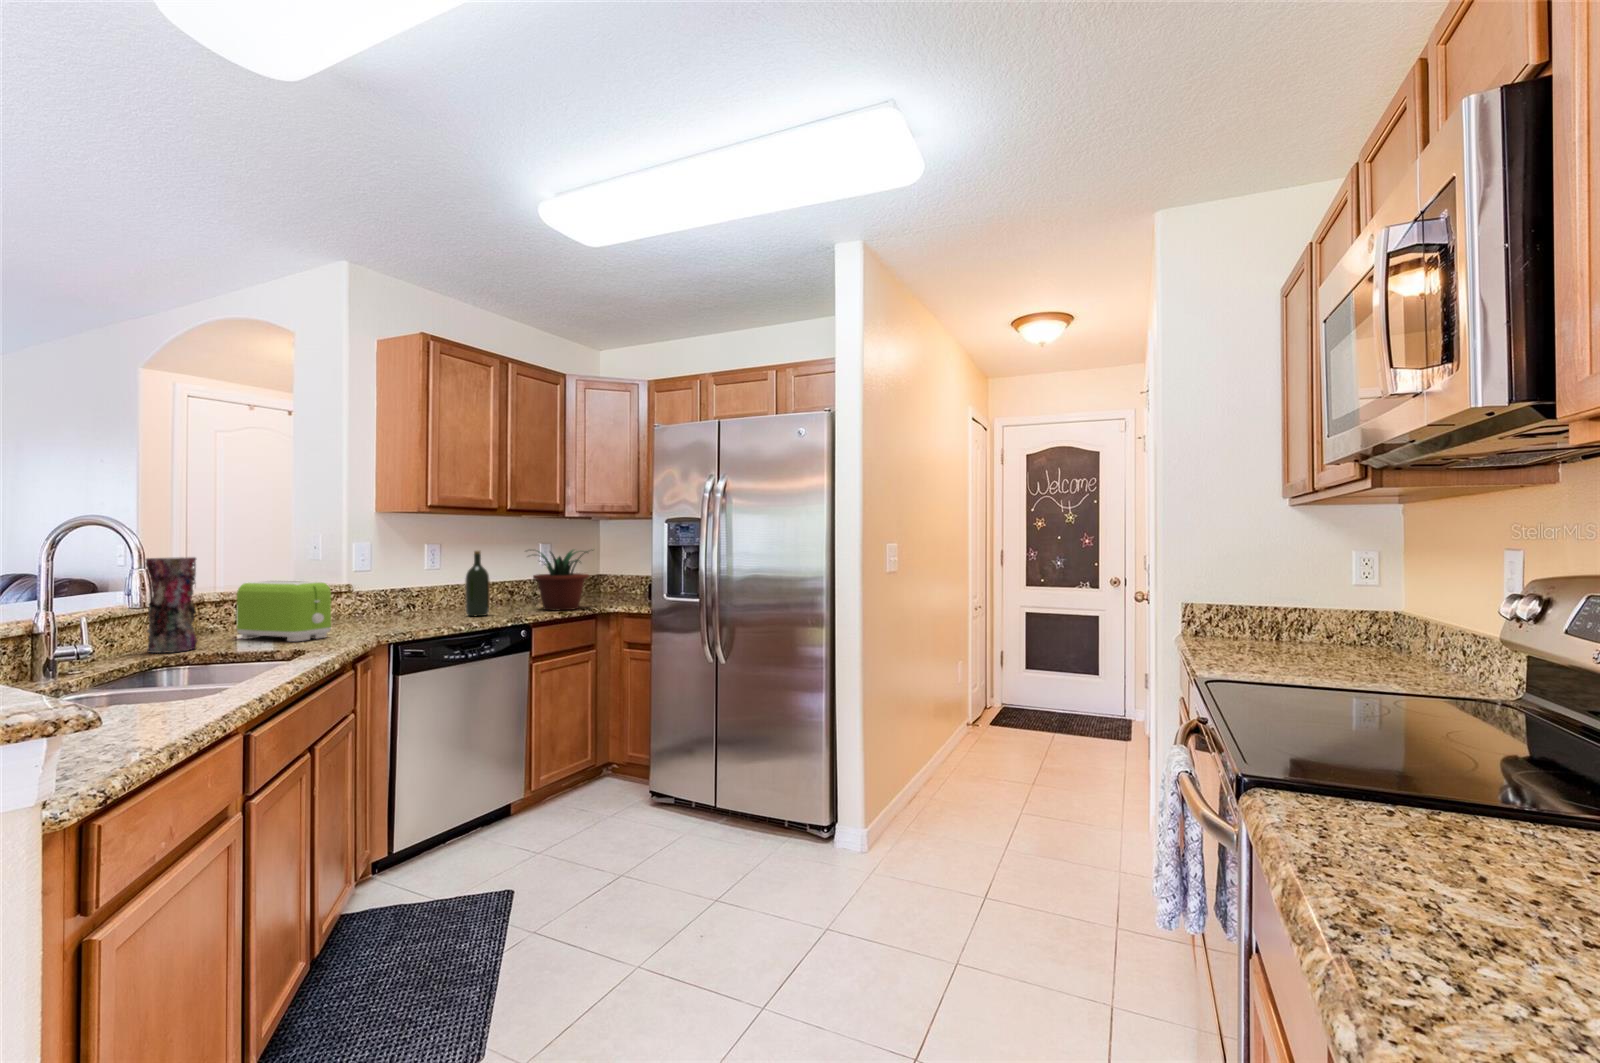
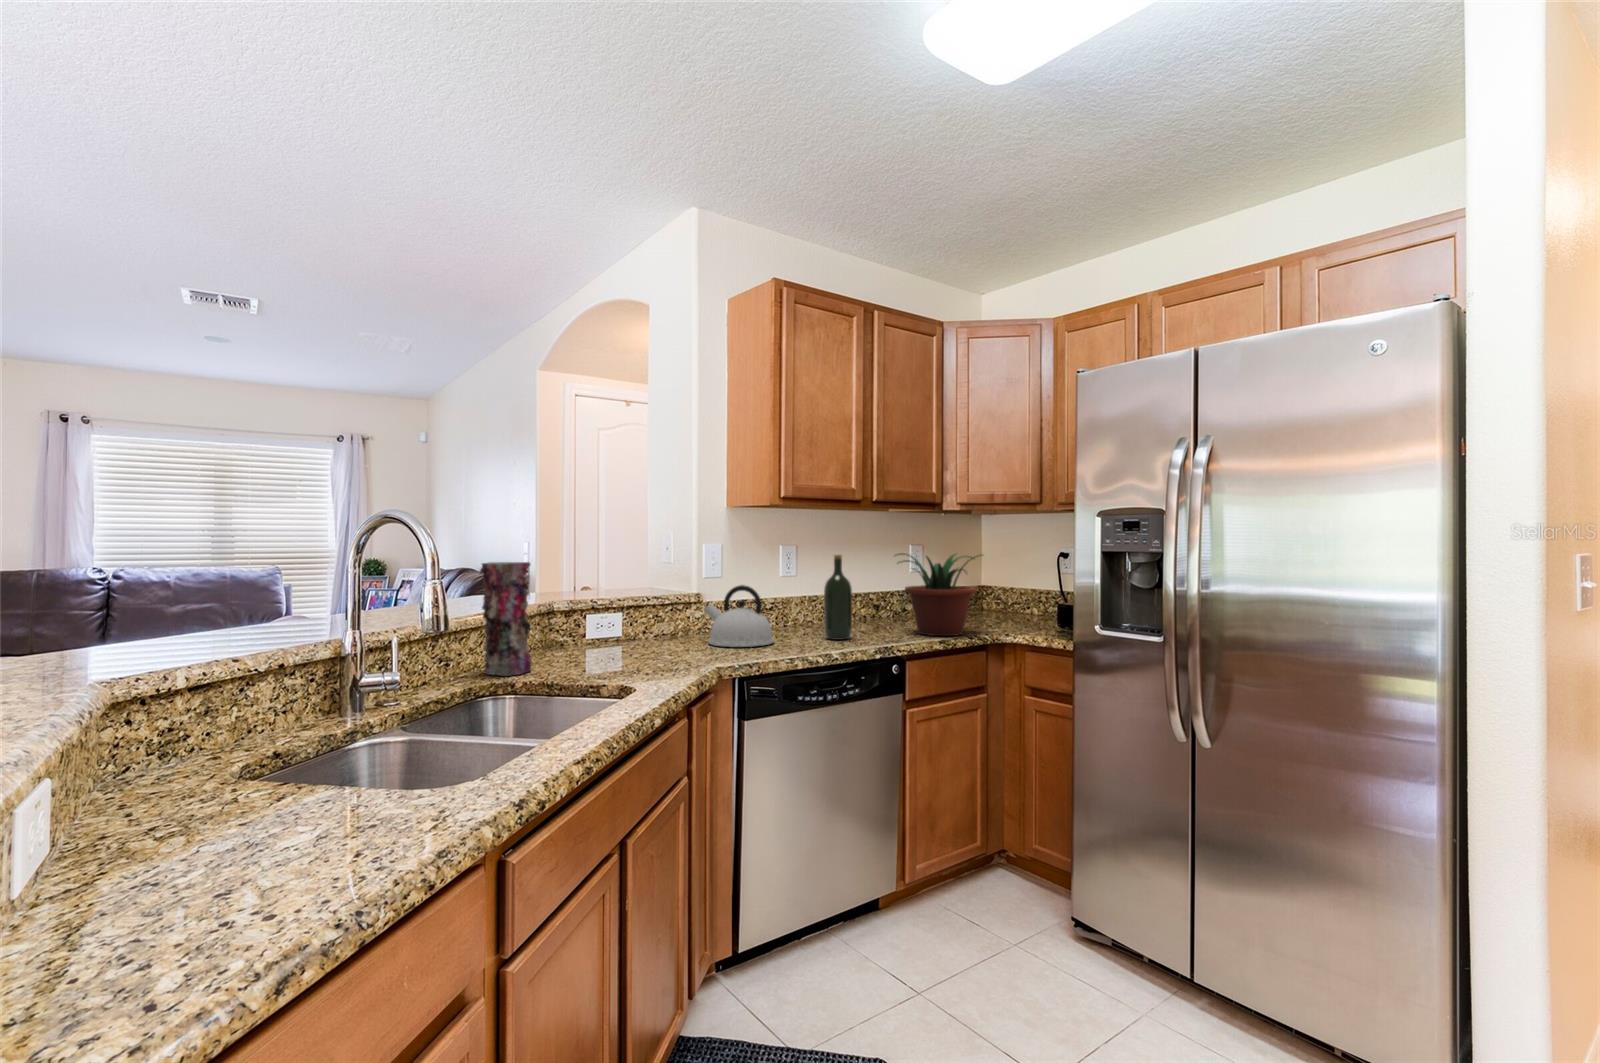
kettle: none [356,576,422,625] -> present [704,585,774,647]
toaster: present [237,580,331,641] -> none [577,589,670,669]

